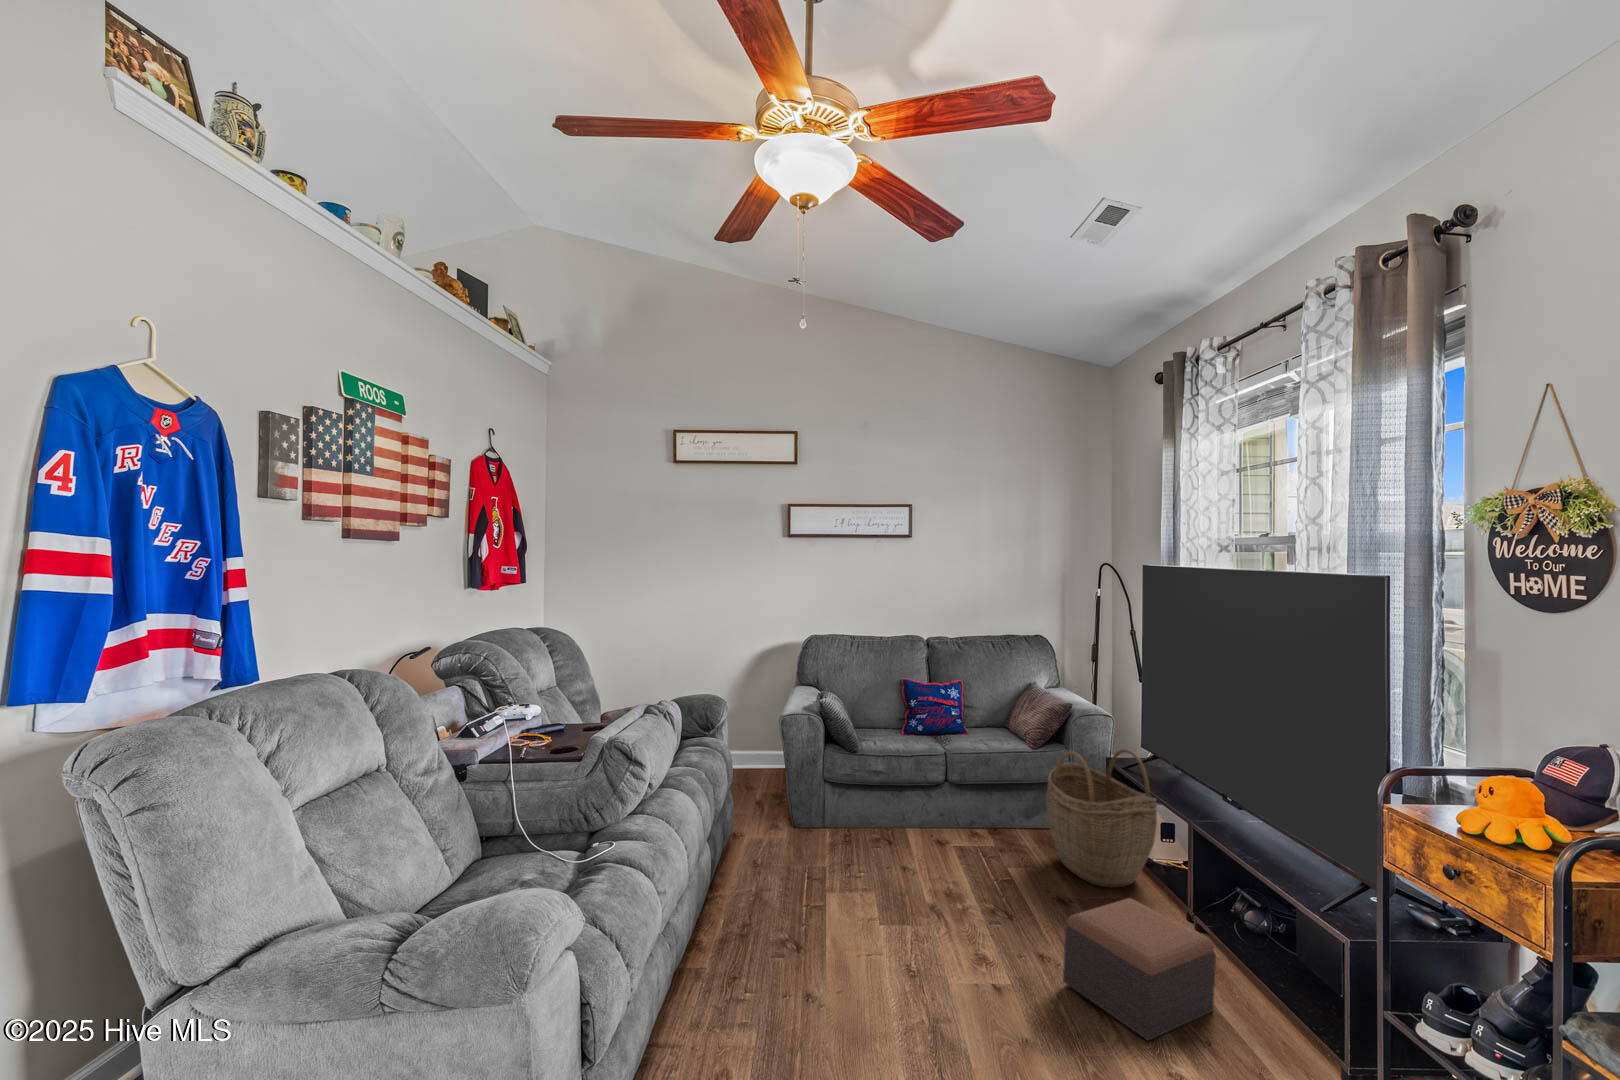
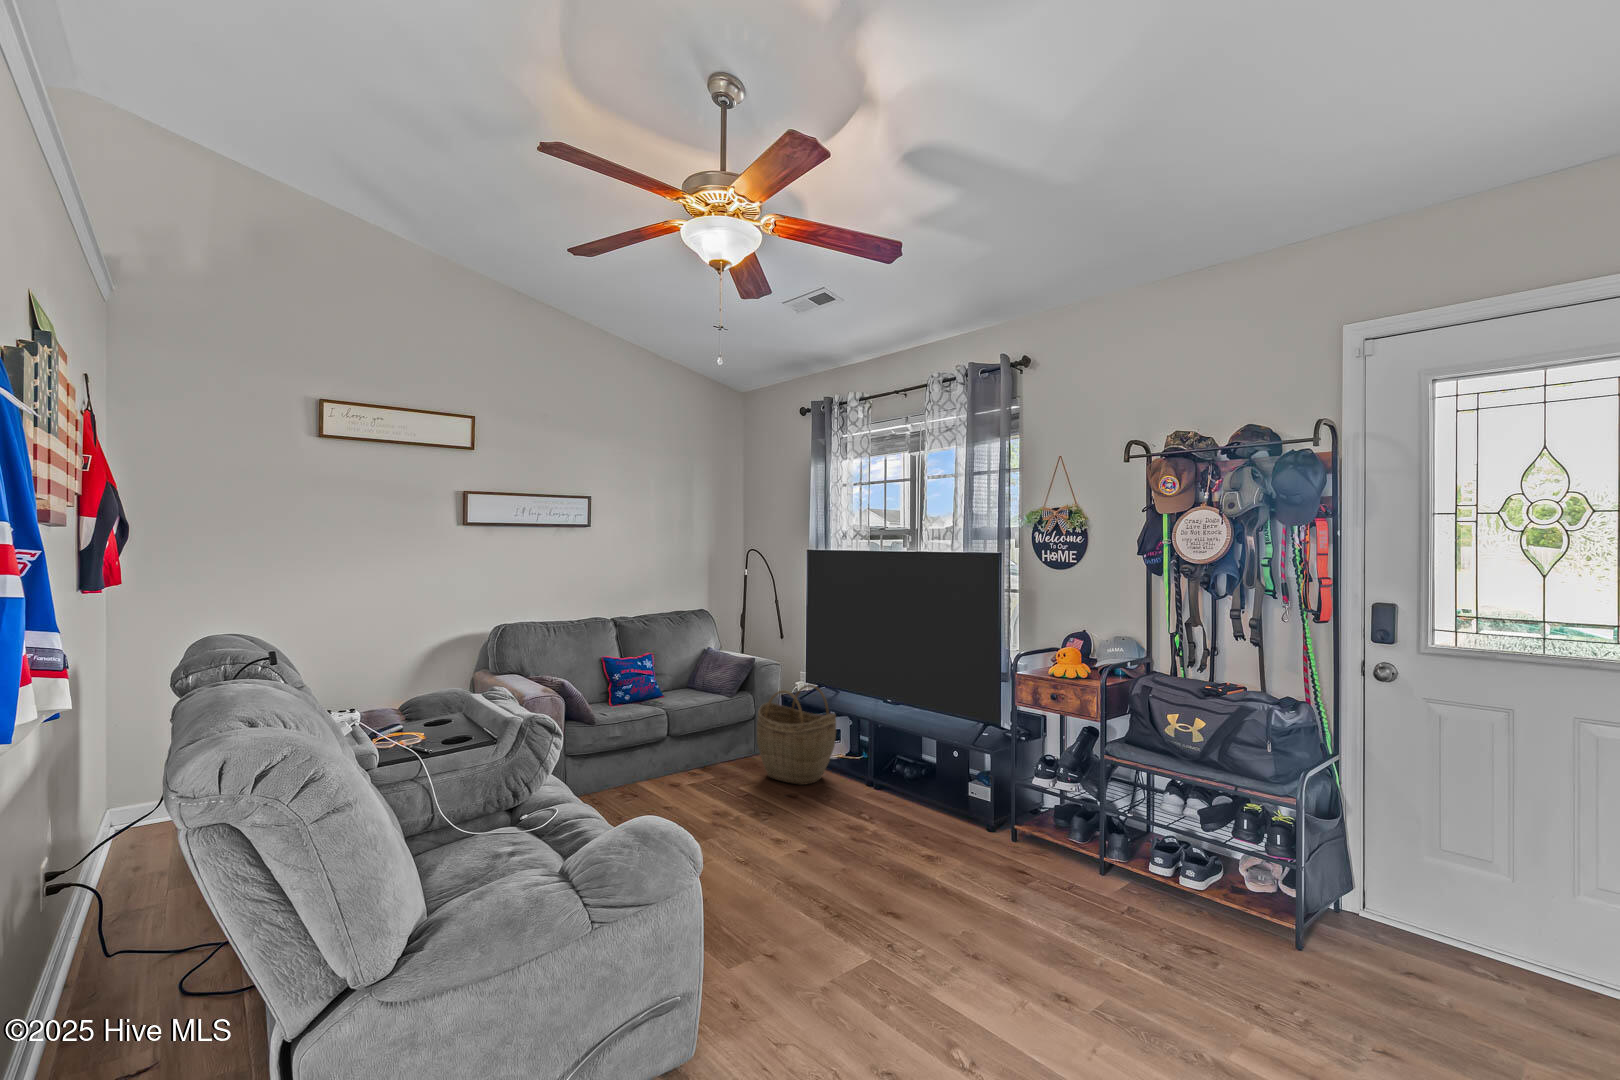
footstool: present [1063,898,1216,1040] -> none [837,773,917,848]

